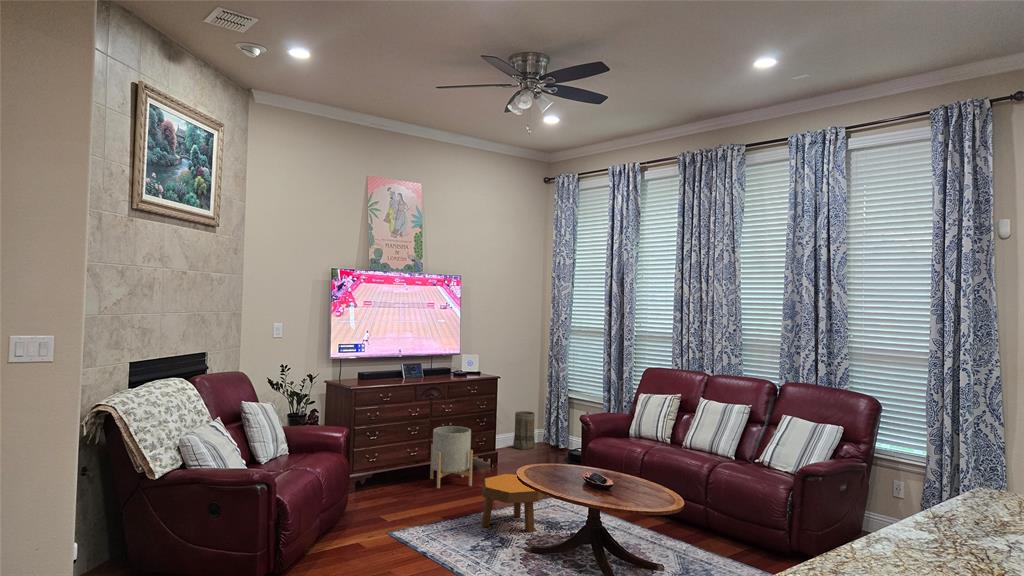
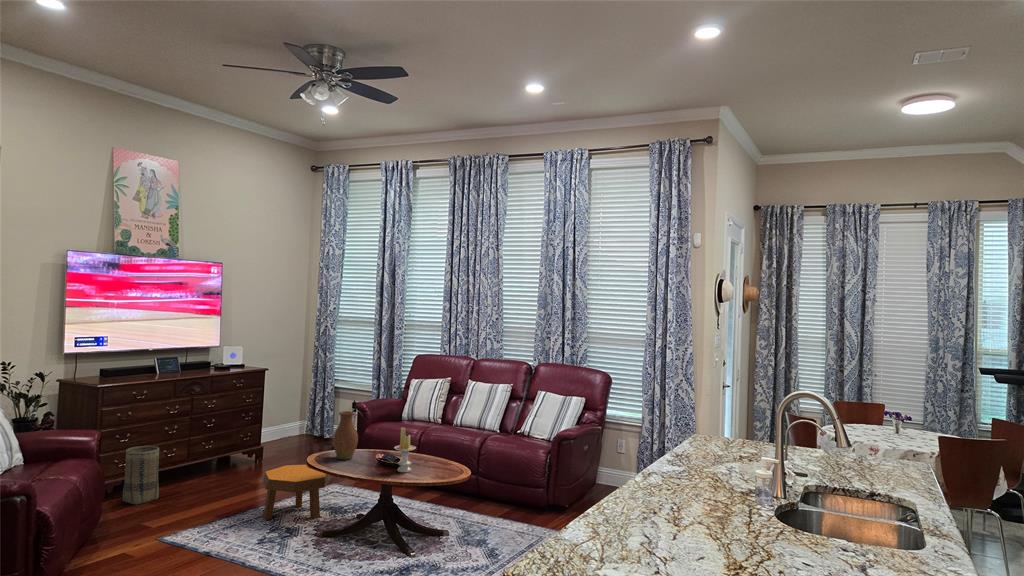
basket: present [513,411,535,450] -> present [123,446,159,505]
vase: none [542,425,568,476] -> present [333,411,358,460]
planter: present [430,426,473,488] -> none [191,423,242,489]
candle: none [601,447,625,497] -> present [394,427,416,472]

